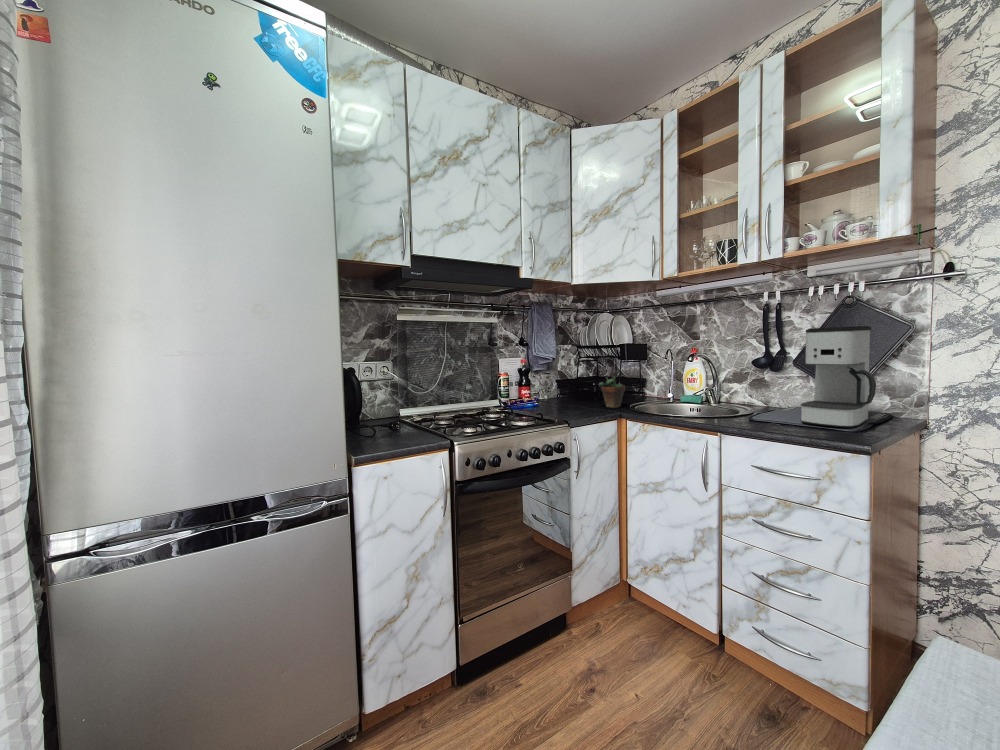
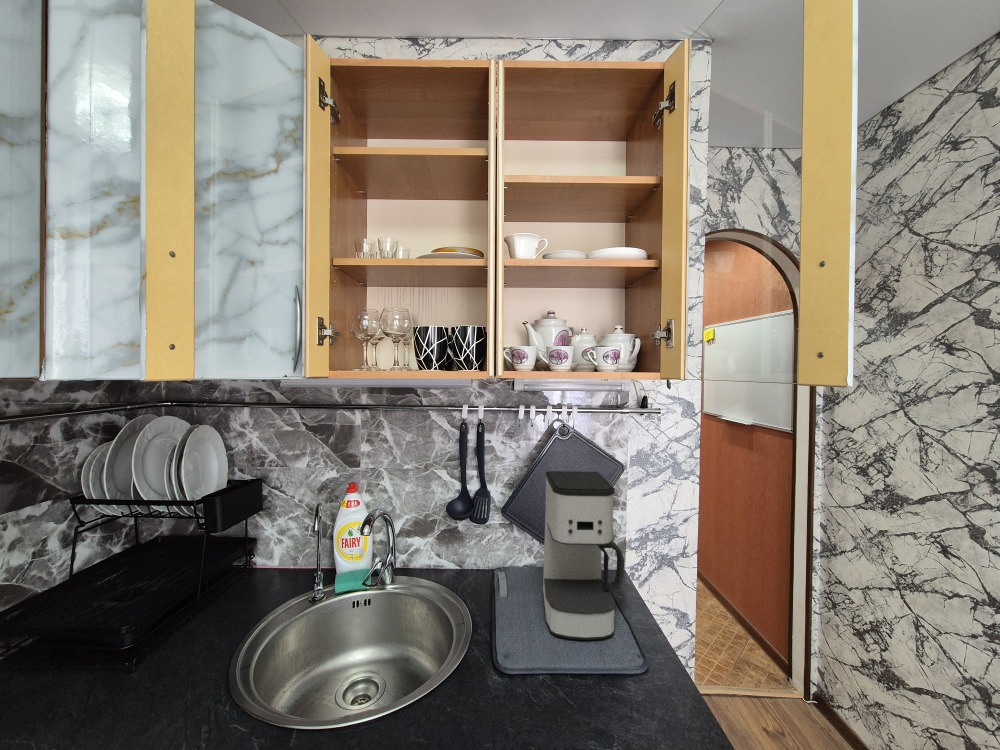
succulent plant: present [599,371,625,408] -> none [141,572,220,674]

